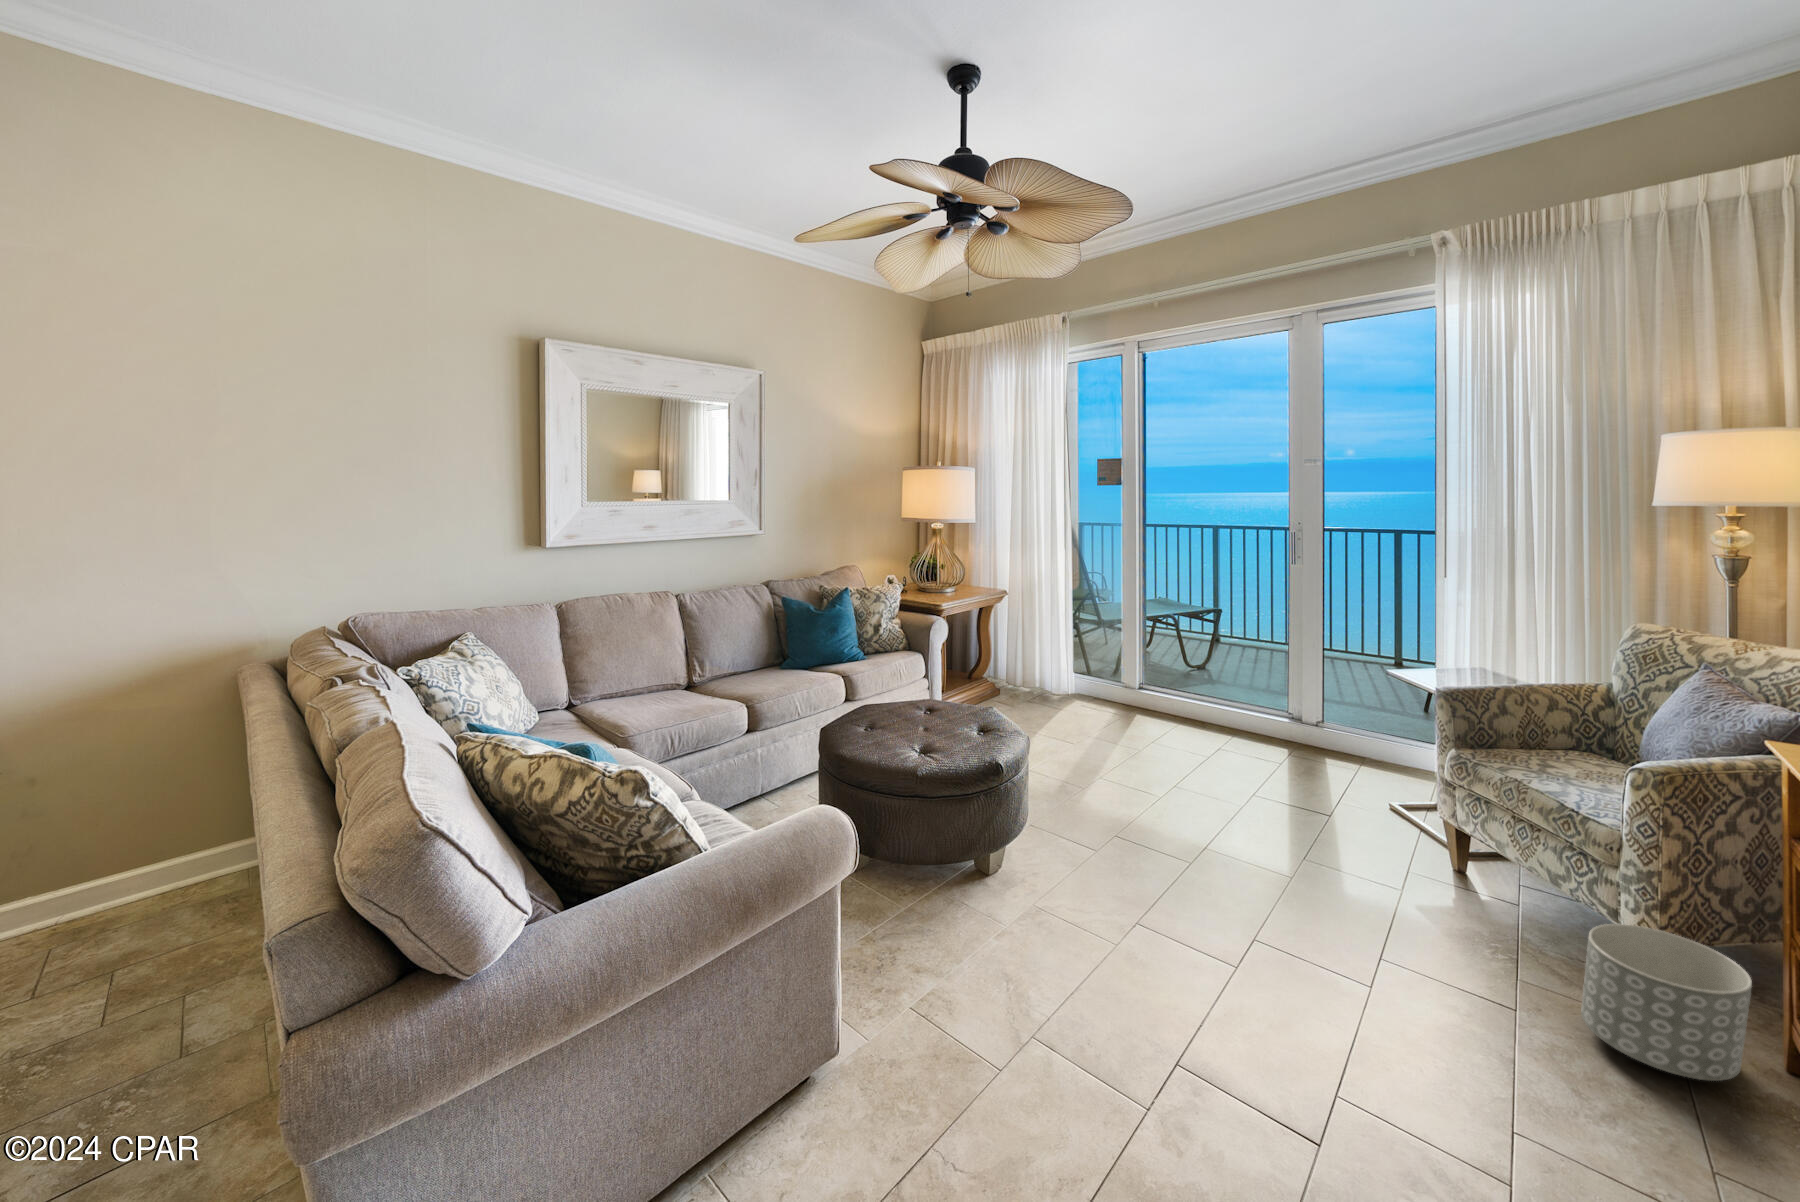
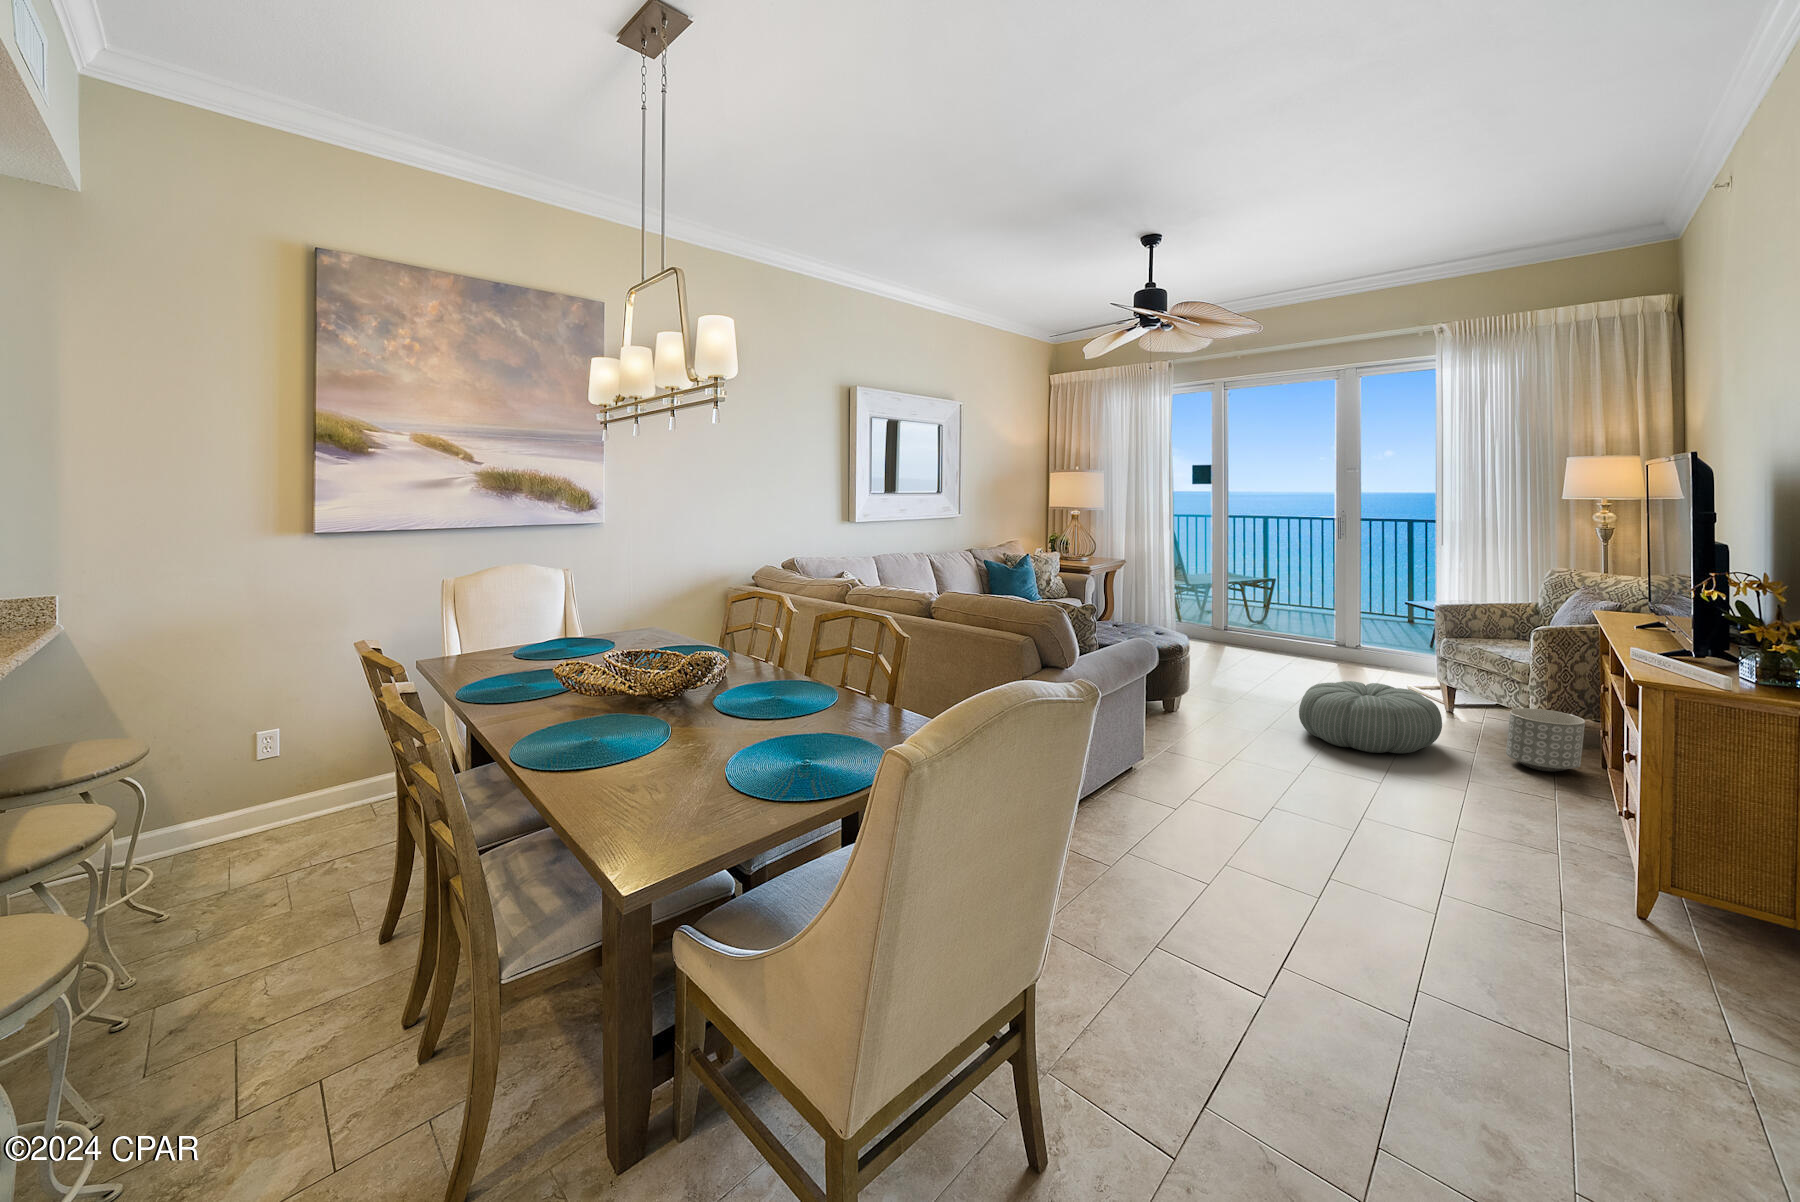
pouf: none [1201,832,1455,1006] -> present [1299,681,1442,753]

